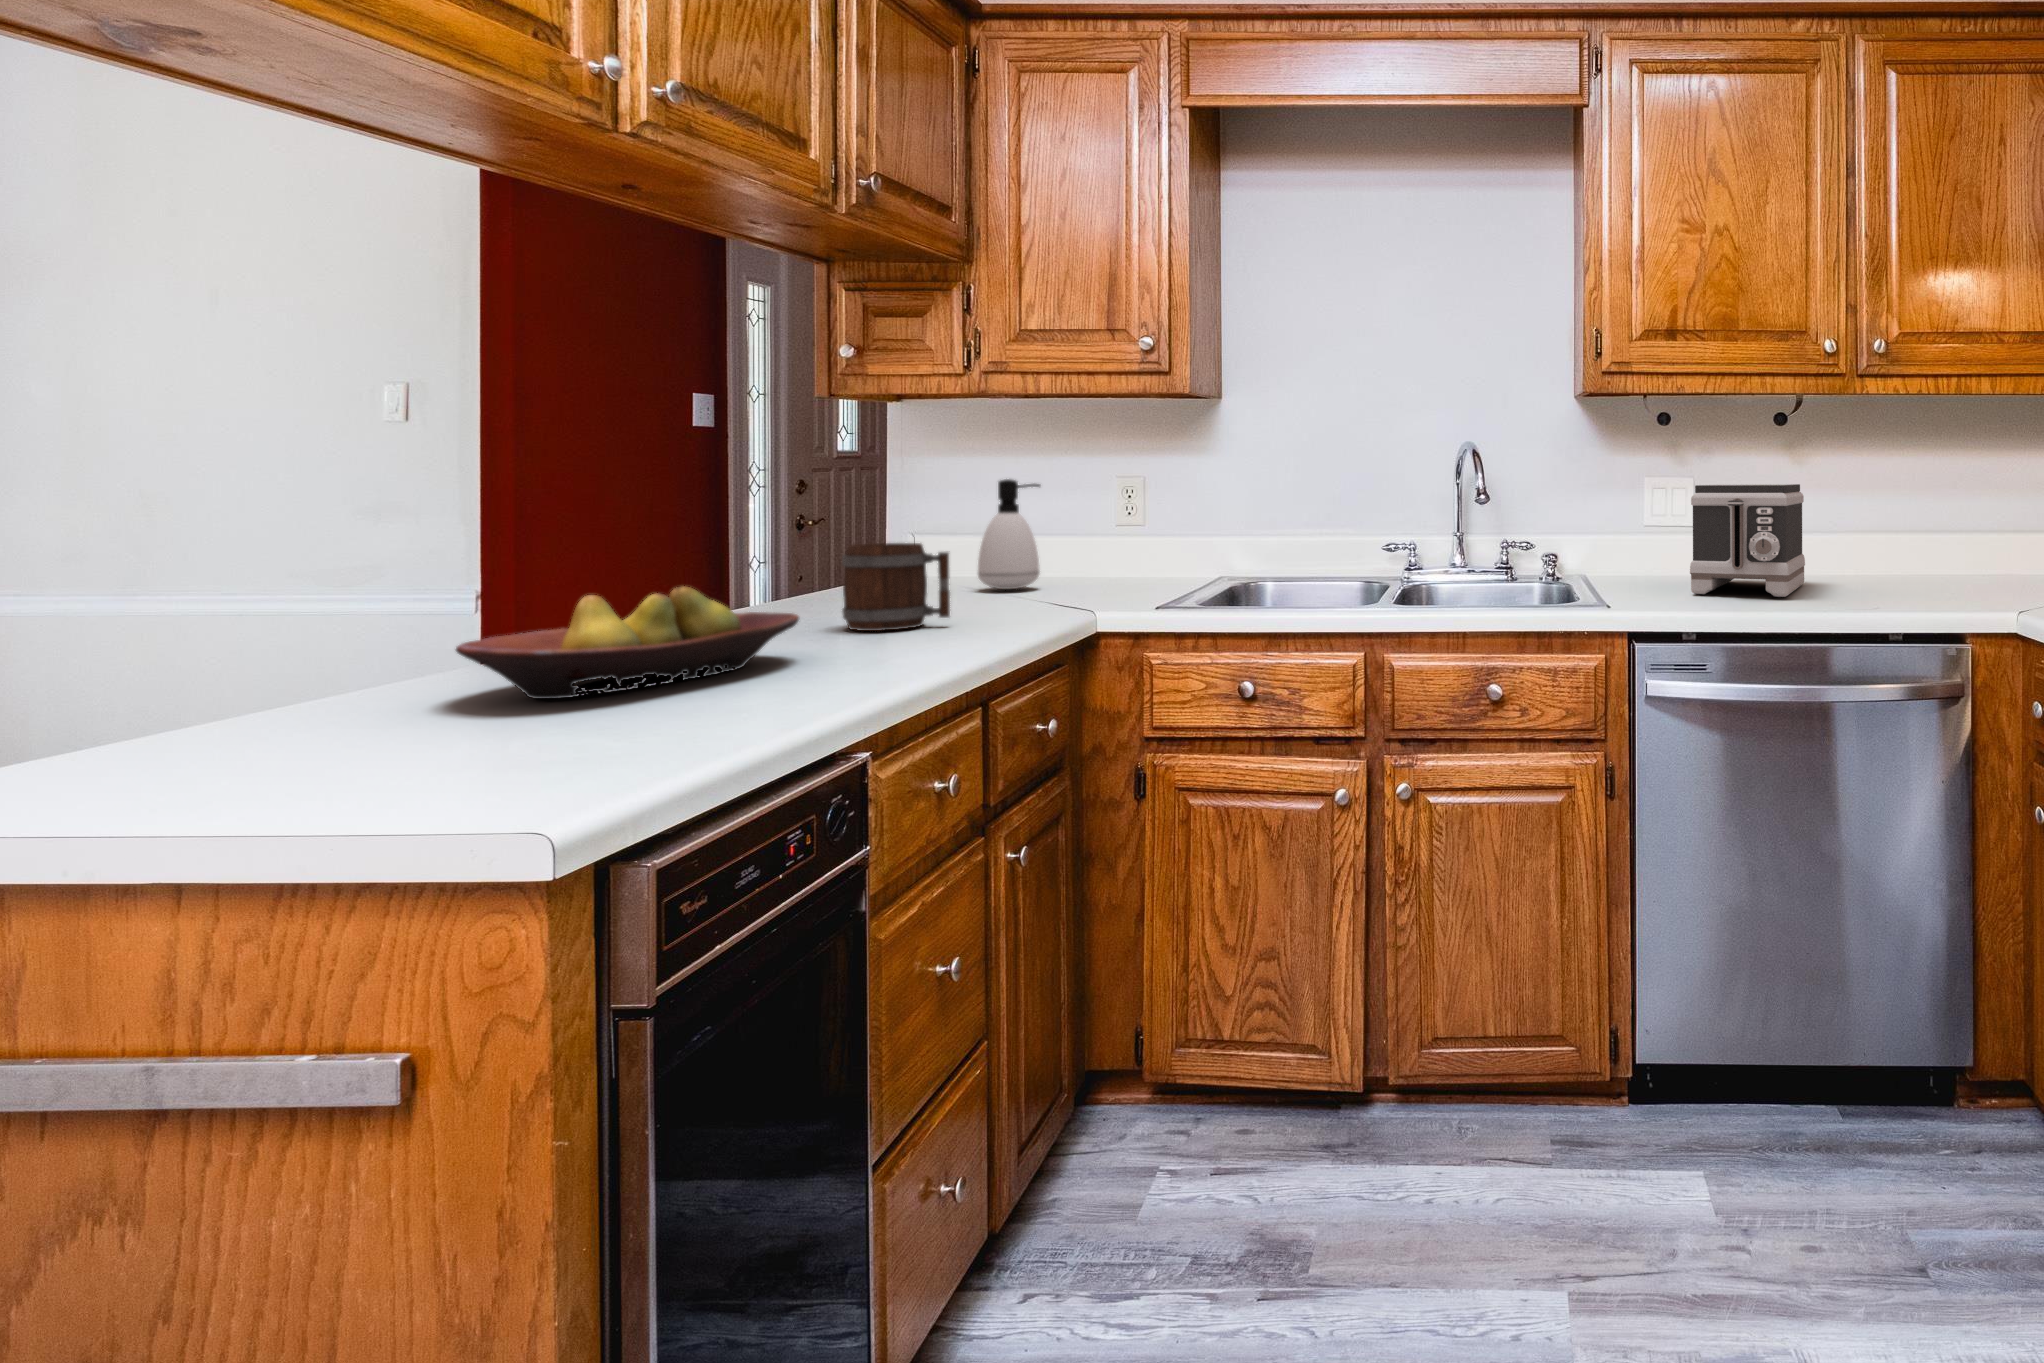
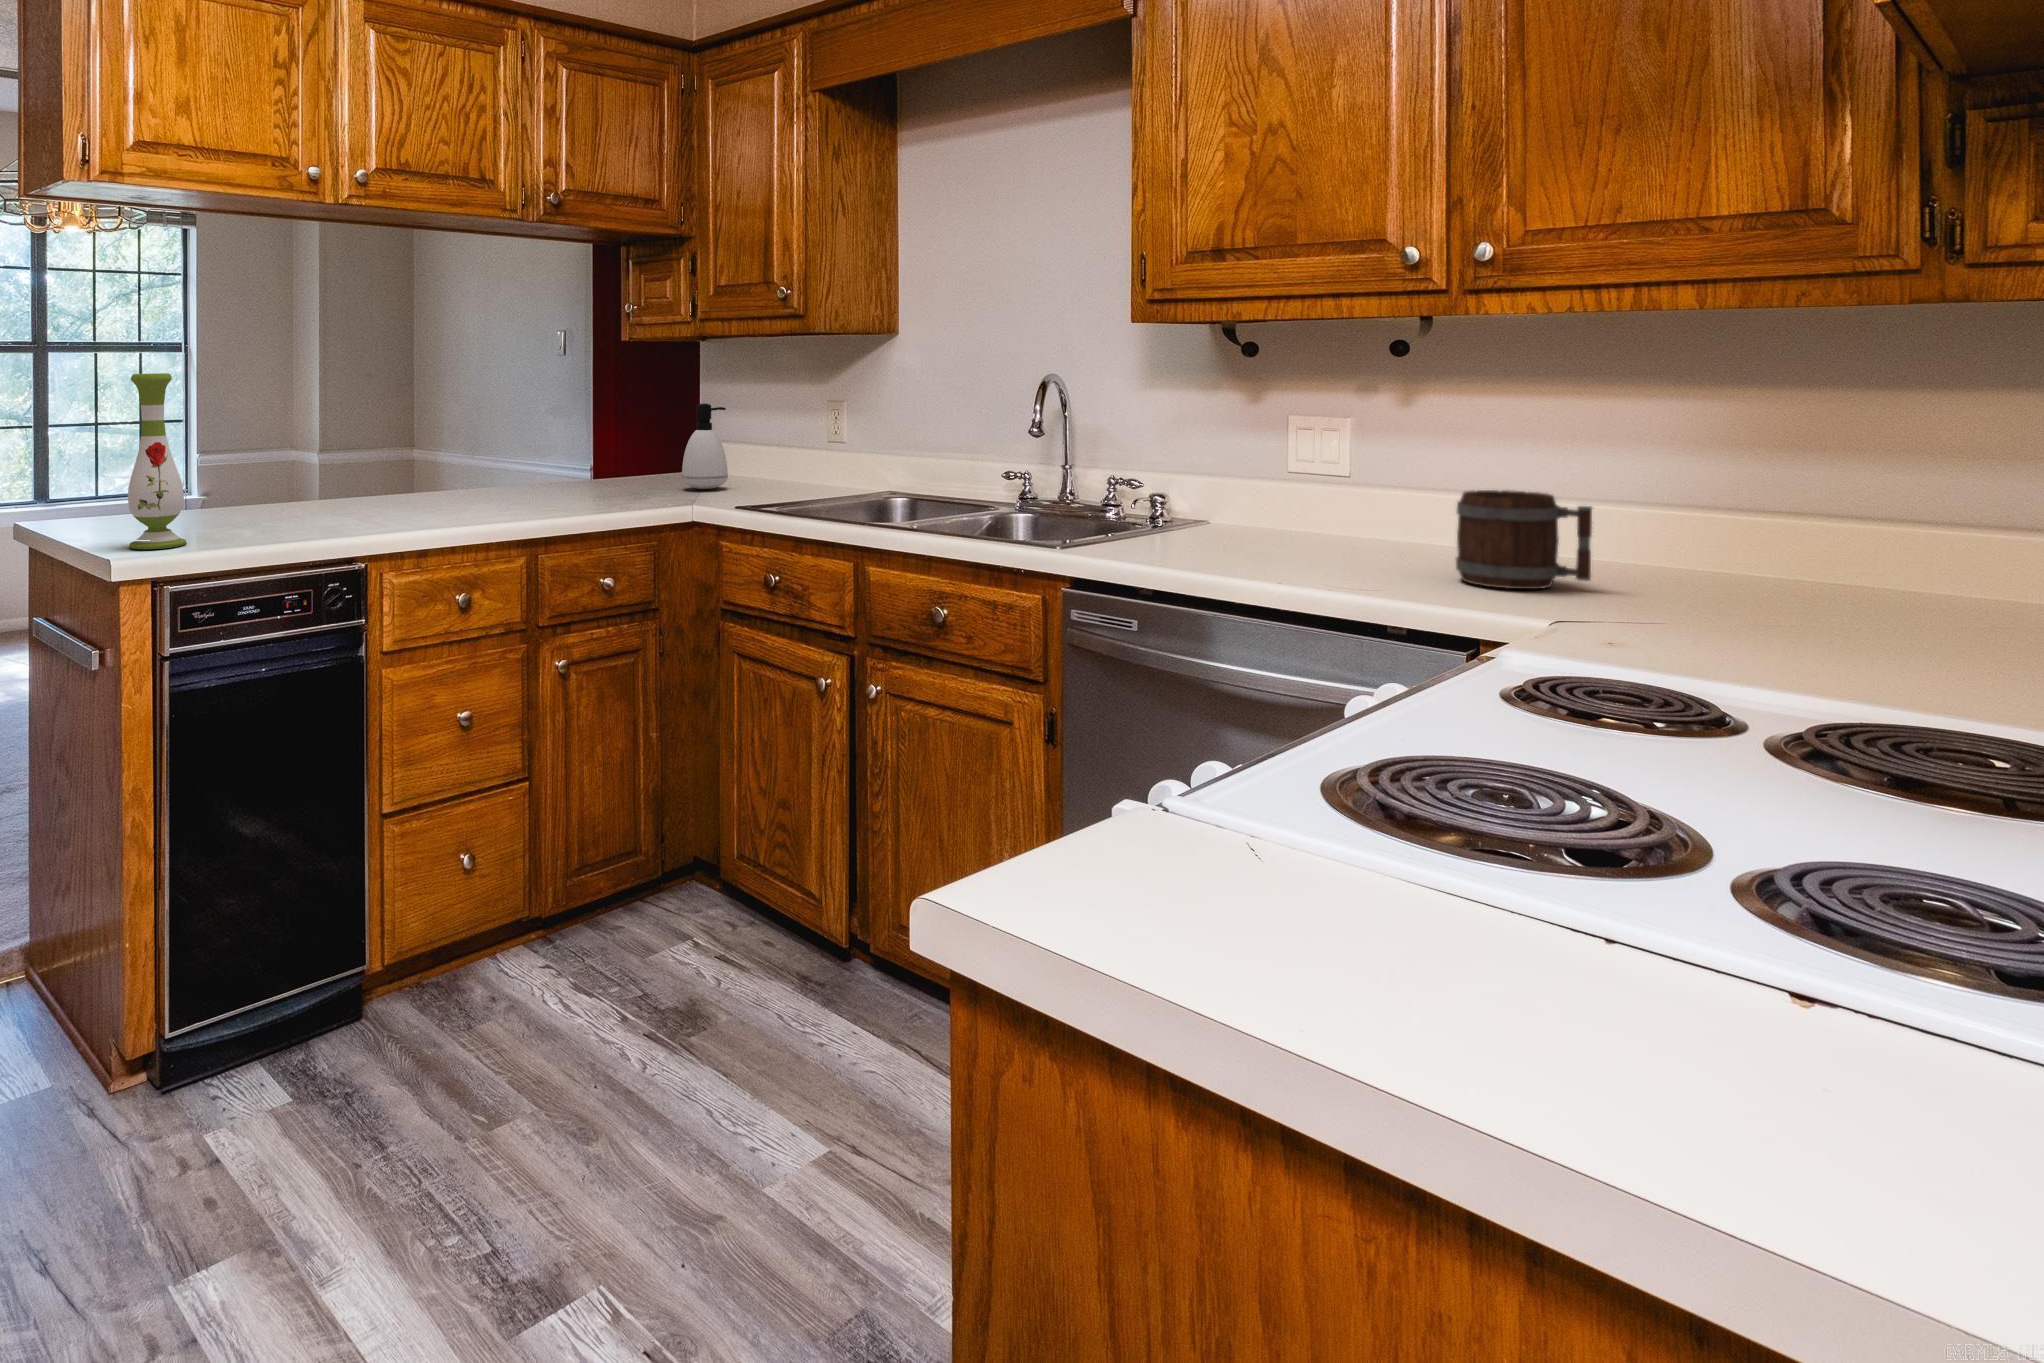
vase: none [168,366,331,760] -> present [128,373,187,549]
toaster: present [1690,484,1805,597] -> none [1224,420,1450,559]
mug: present [842,543,950,631] -> present [1456,490,1592,589]
fruit bowl: present [456,587,799,699] -> none [248,480,435,538]

